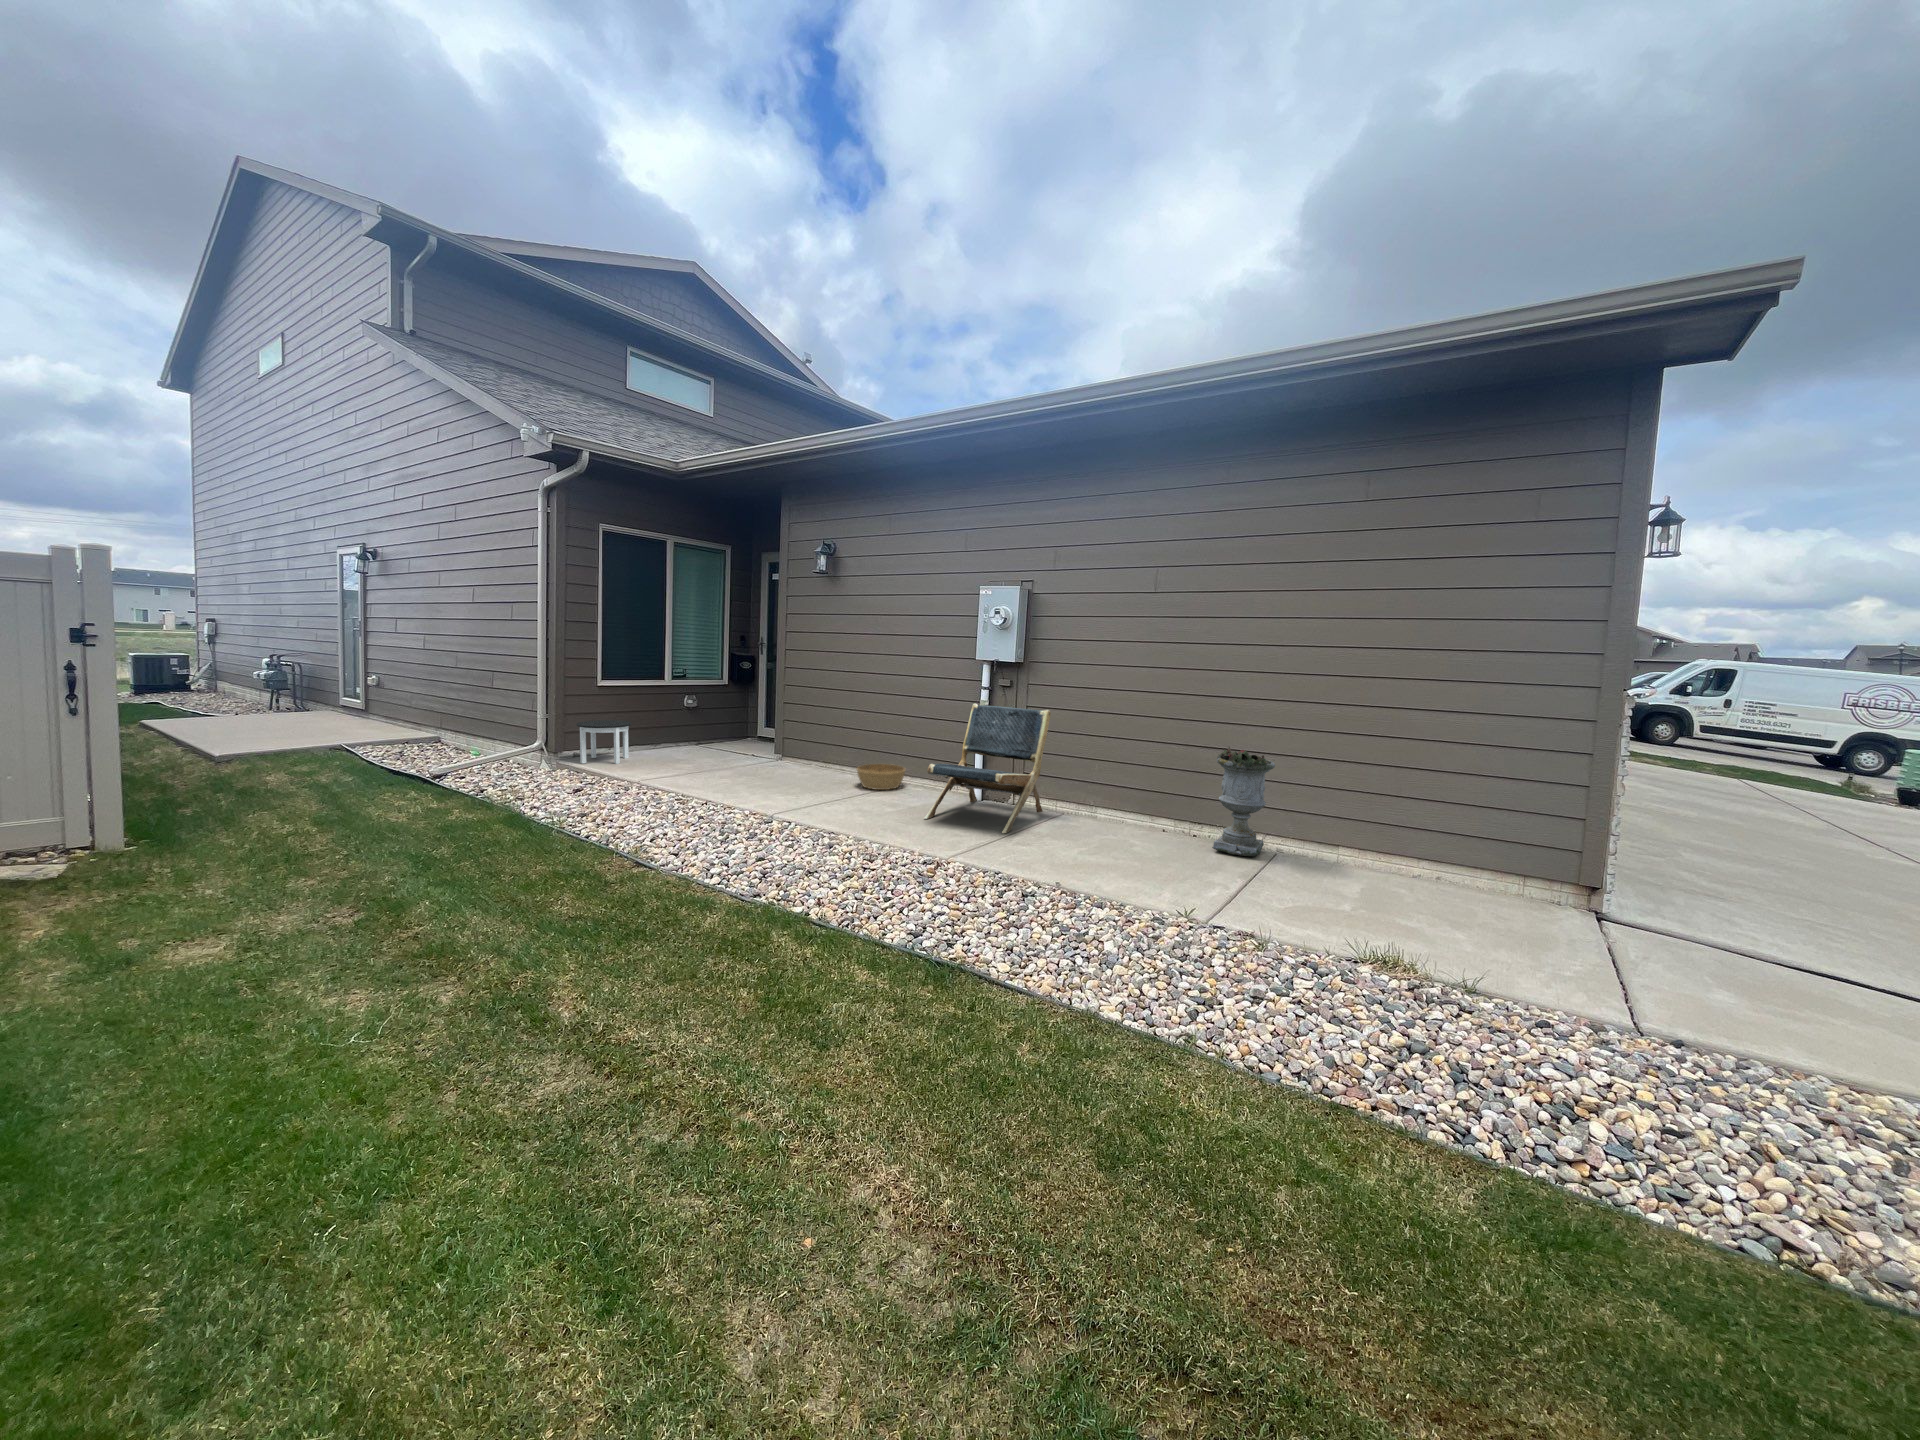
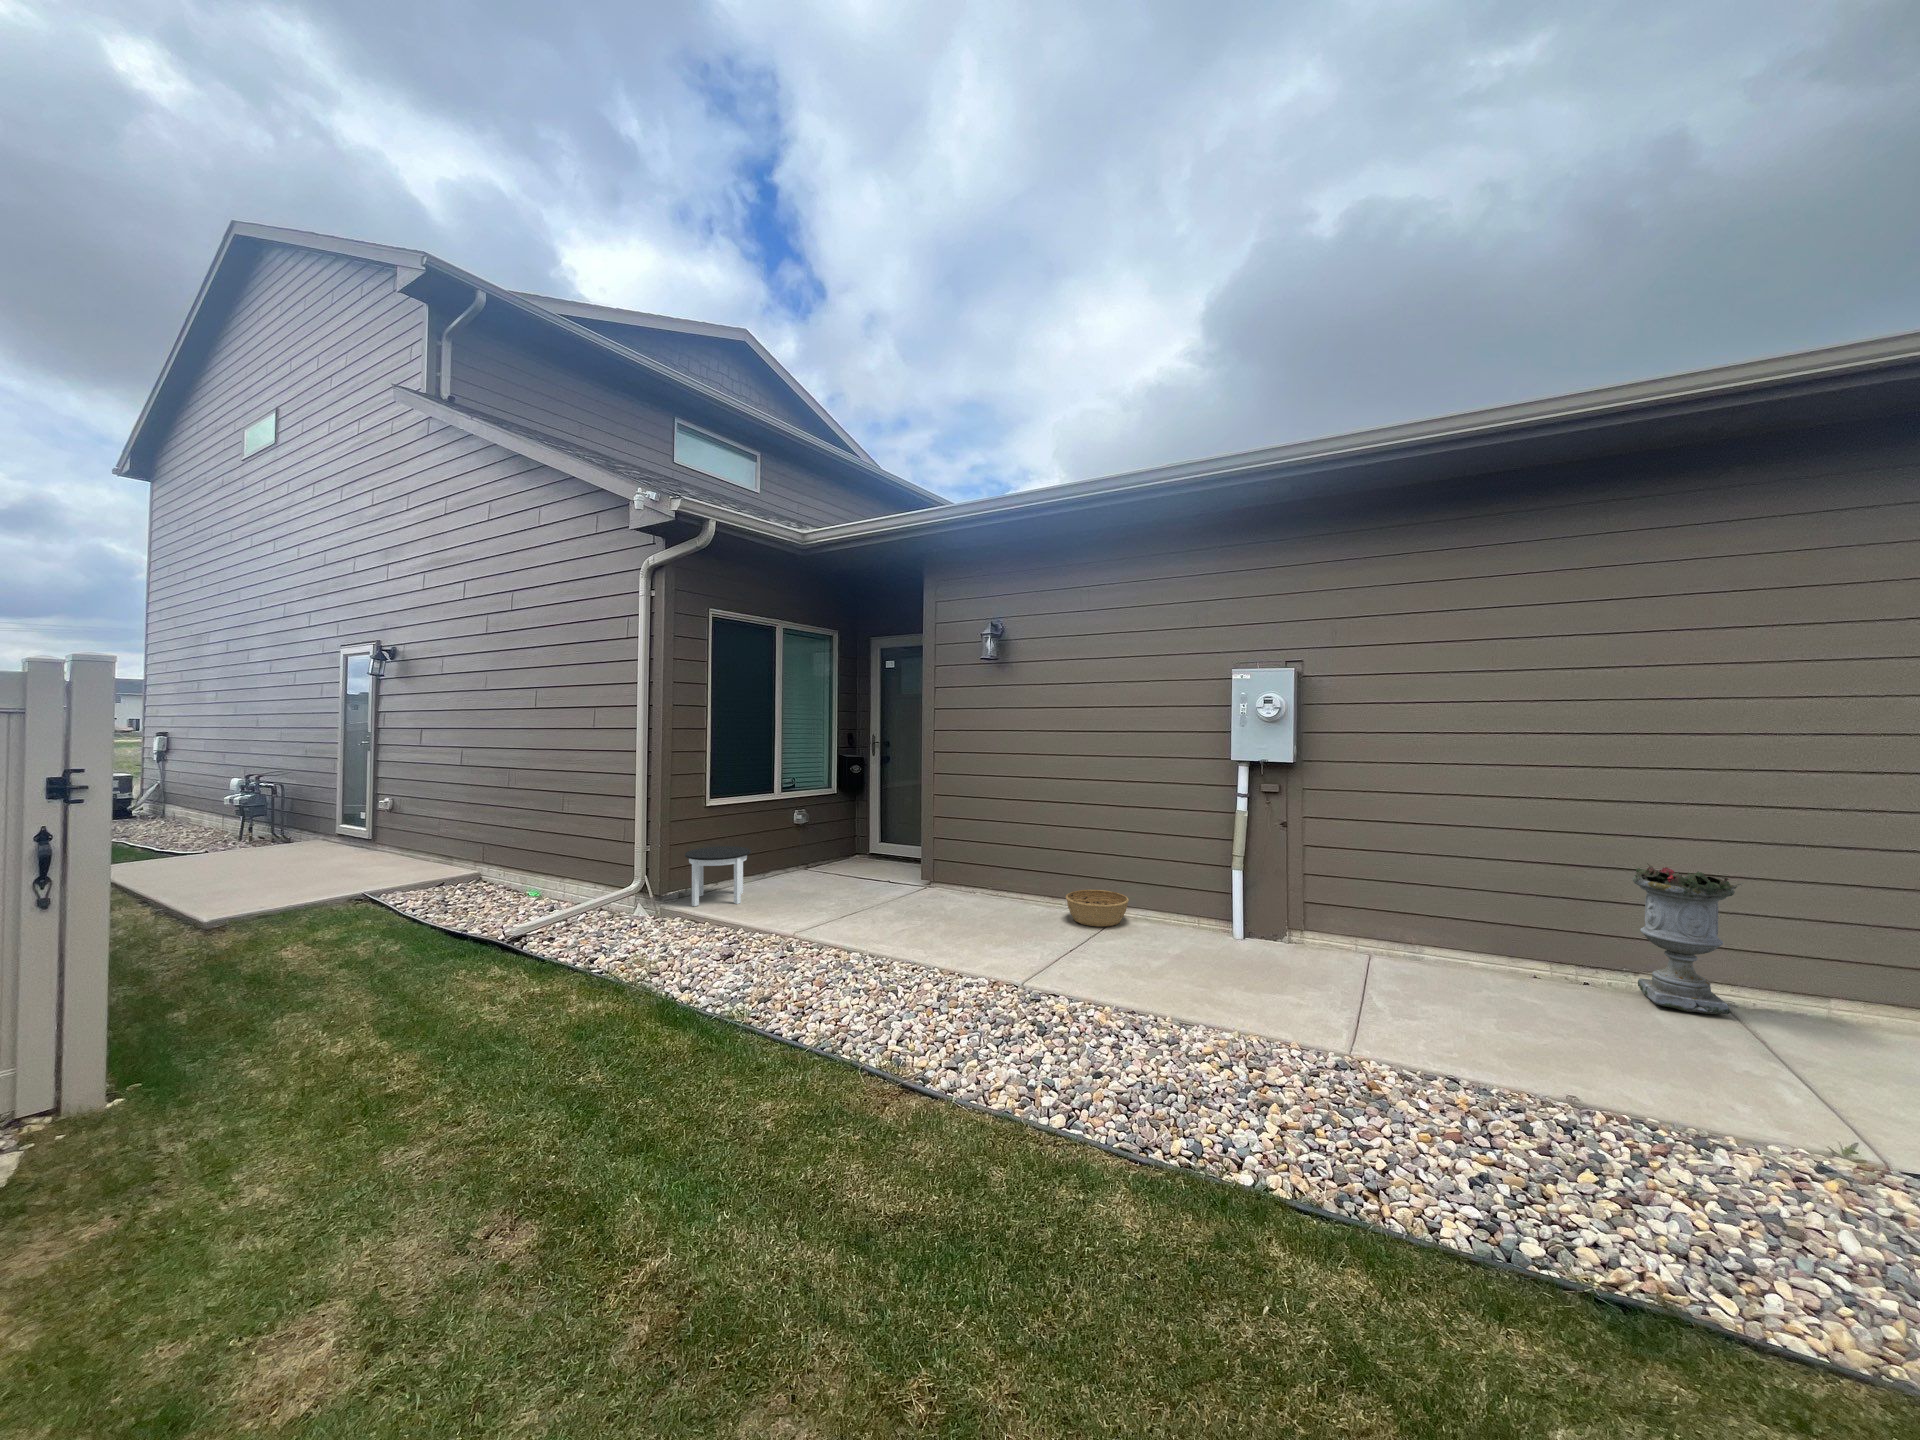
lounge chair: present [924,703,1051,833] -> none [1221,813,1358,994]

